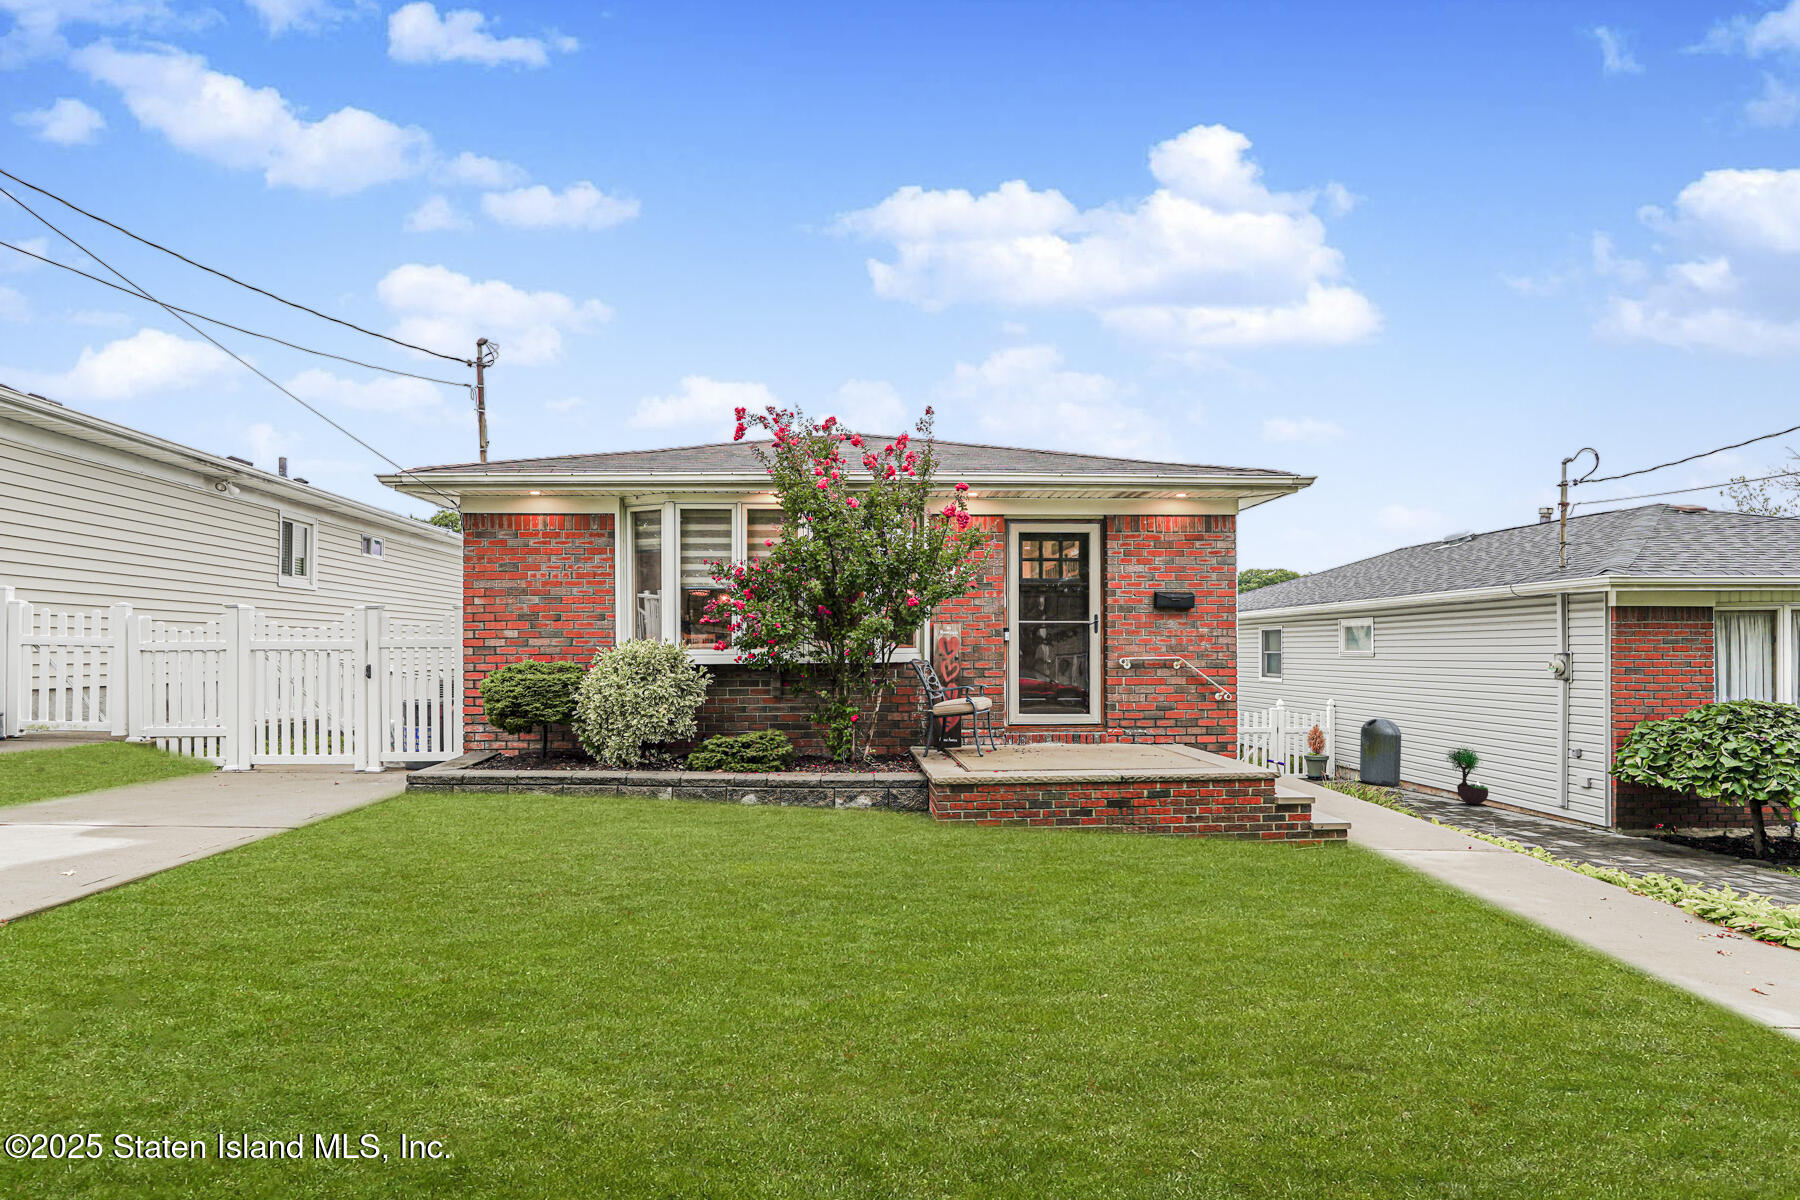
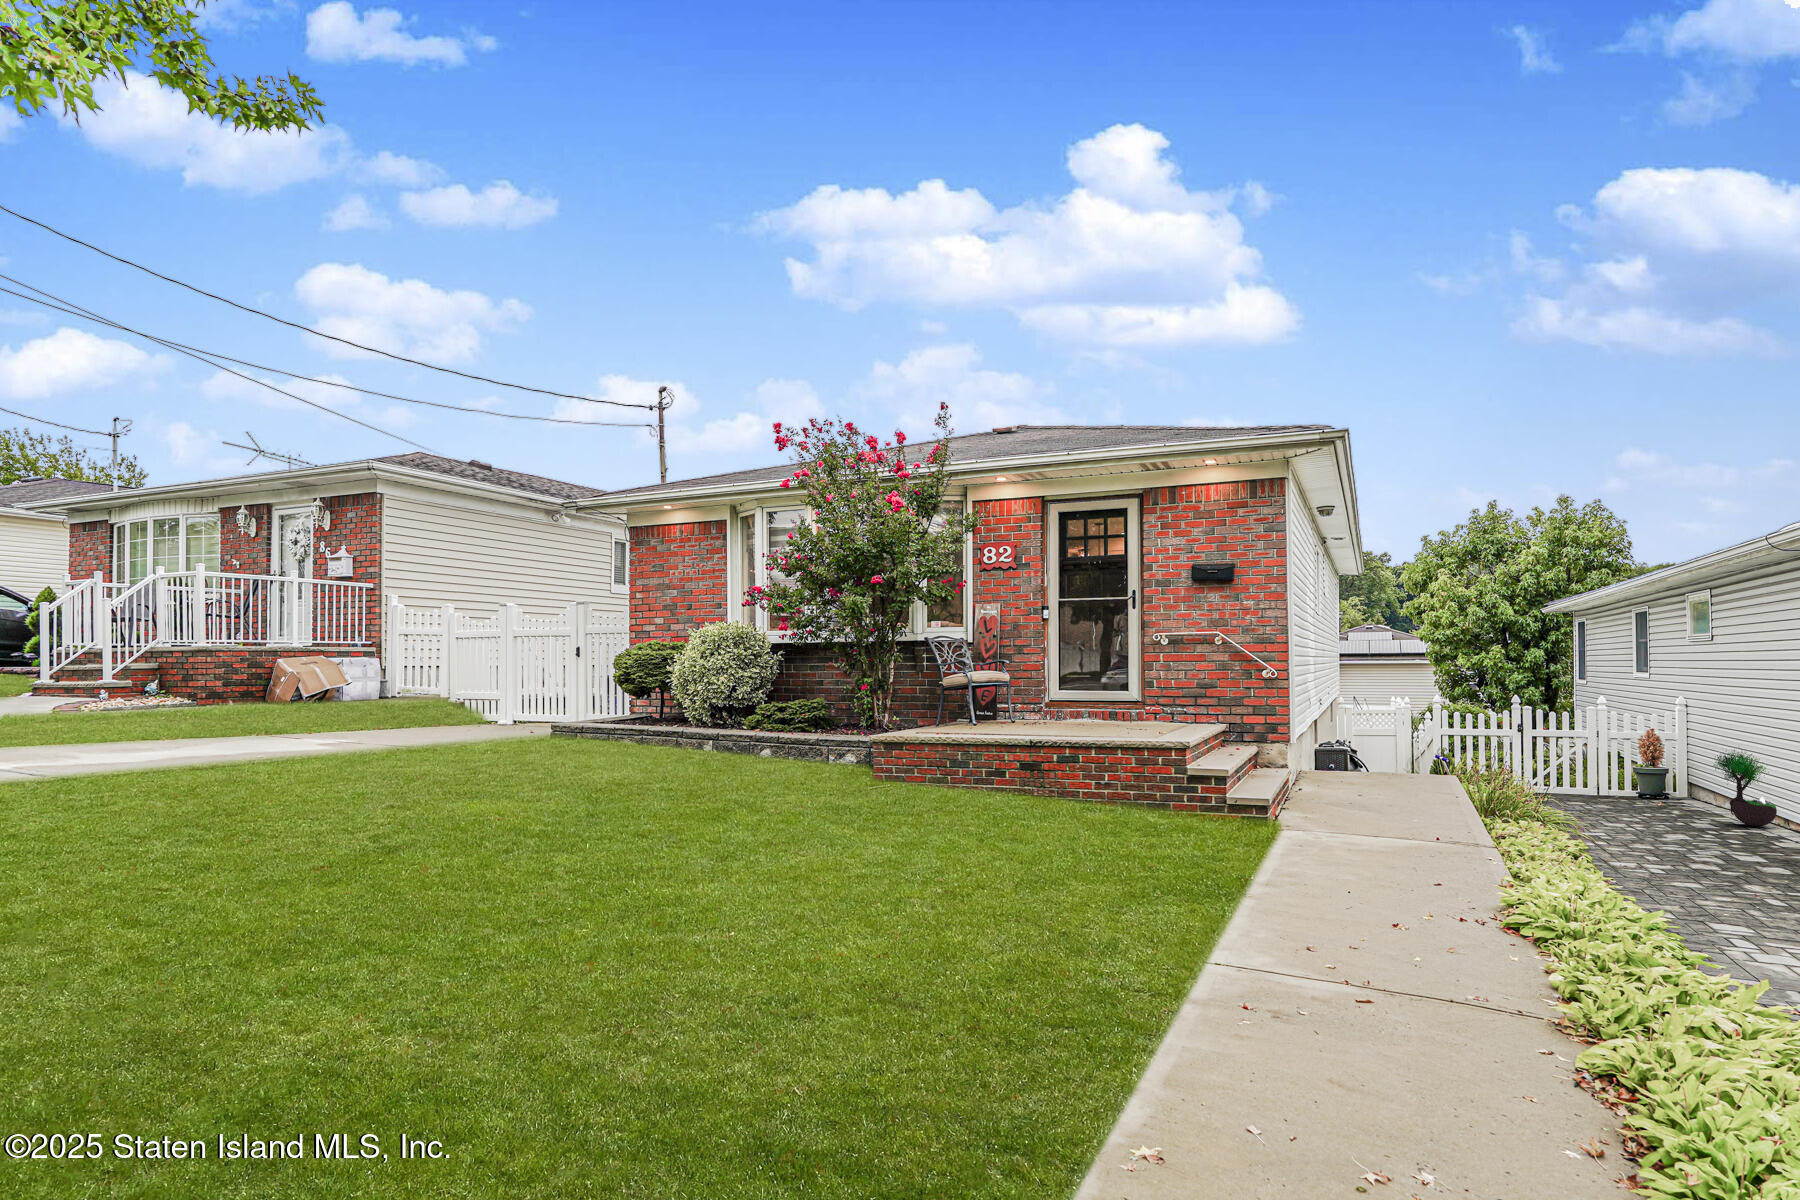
trash can: present [1360,718,1401,787] -> none [1651,719,1703,805]

